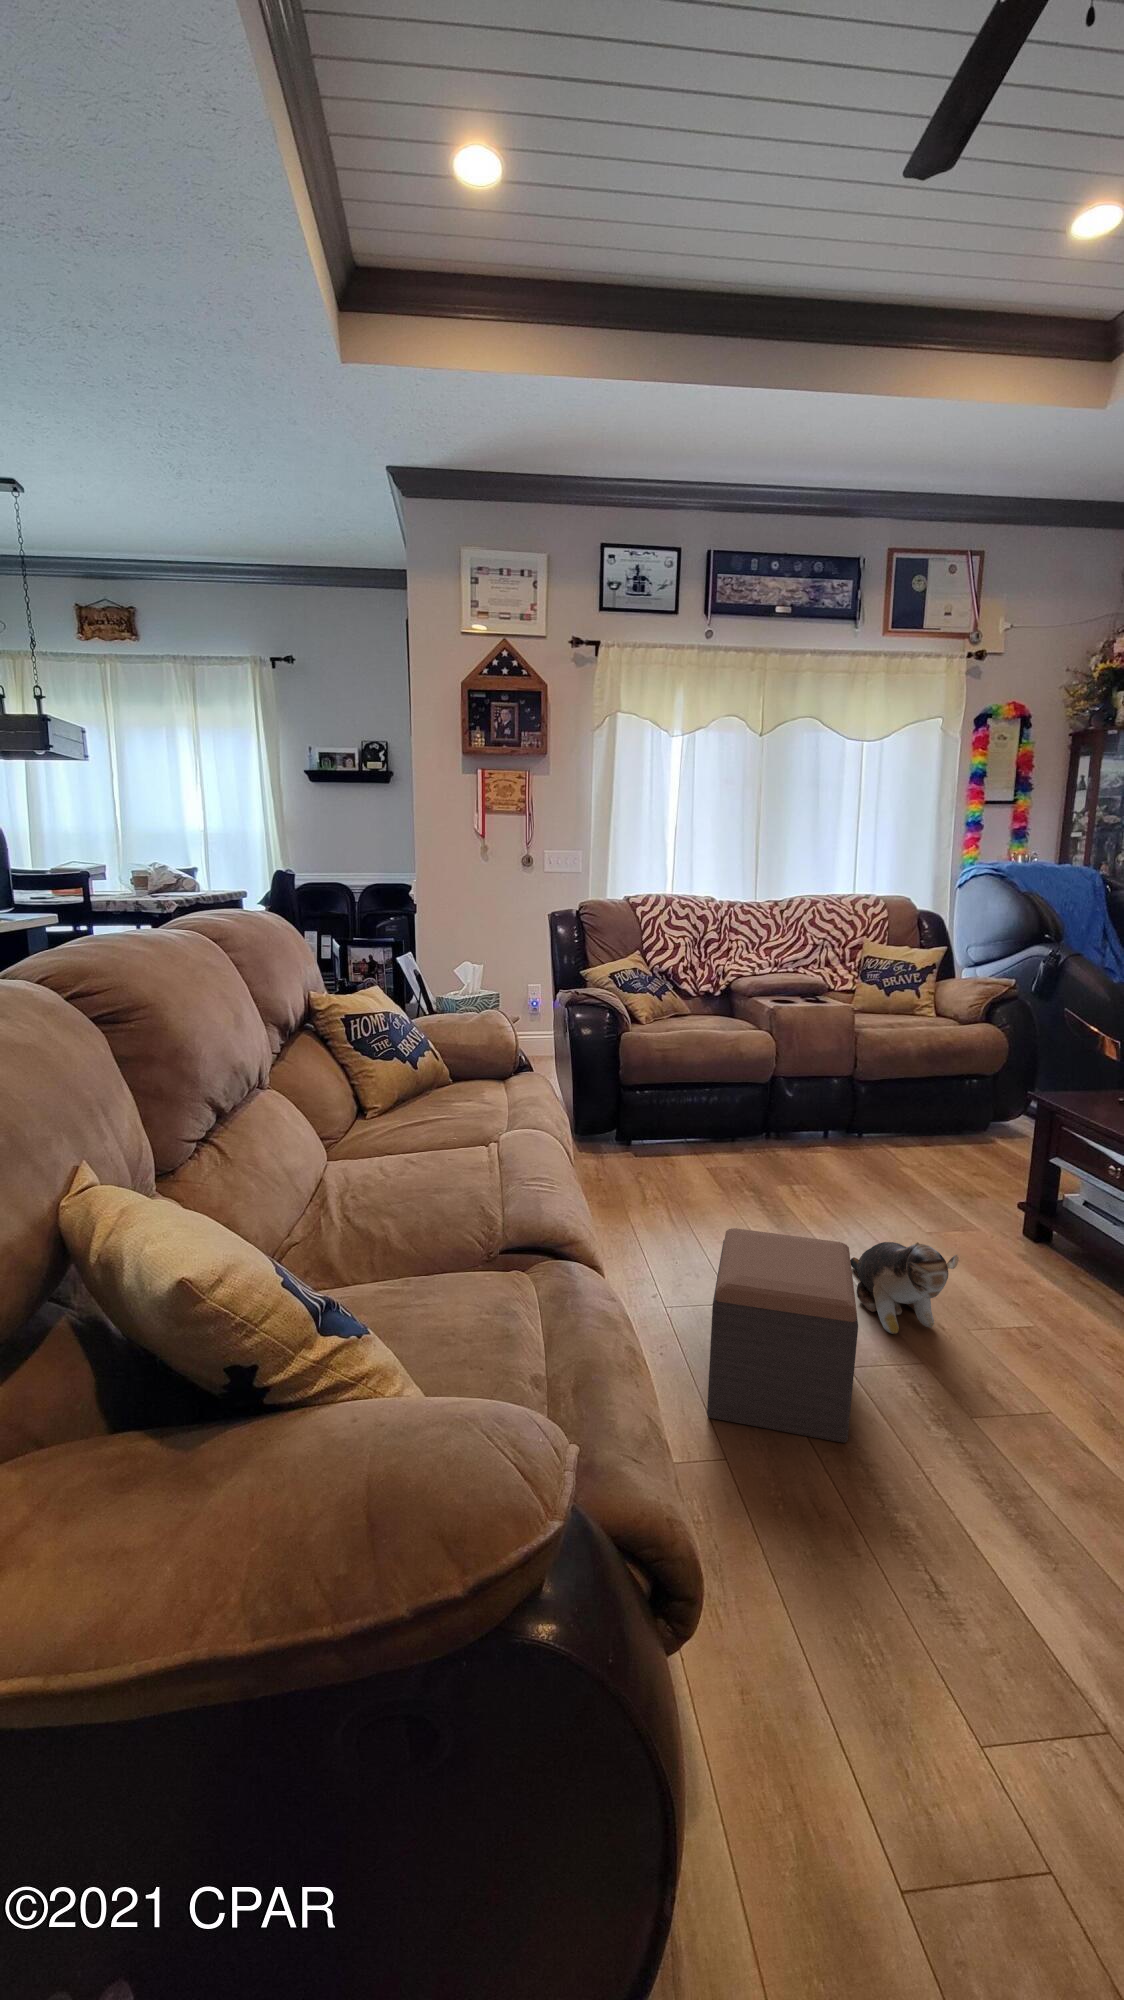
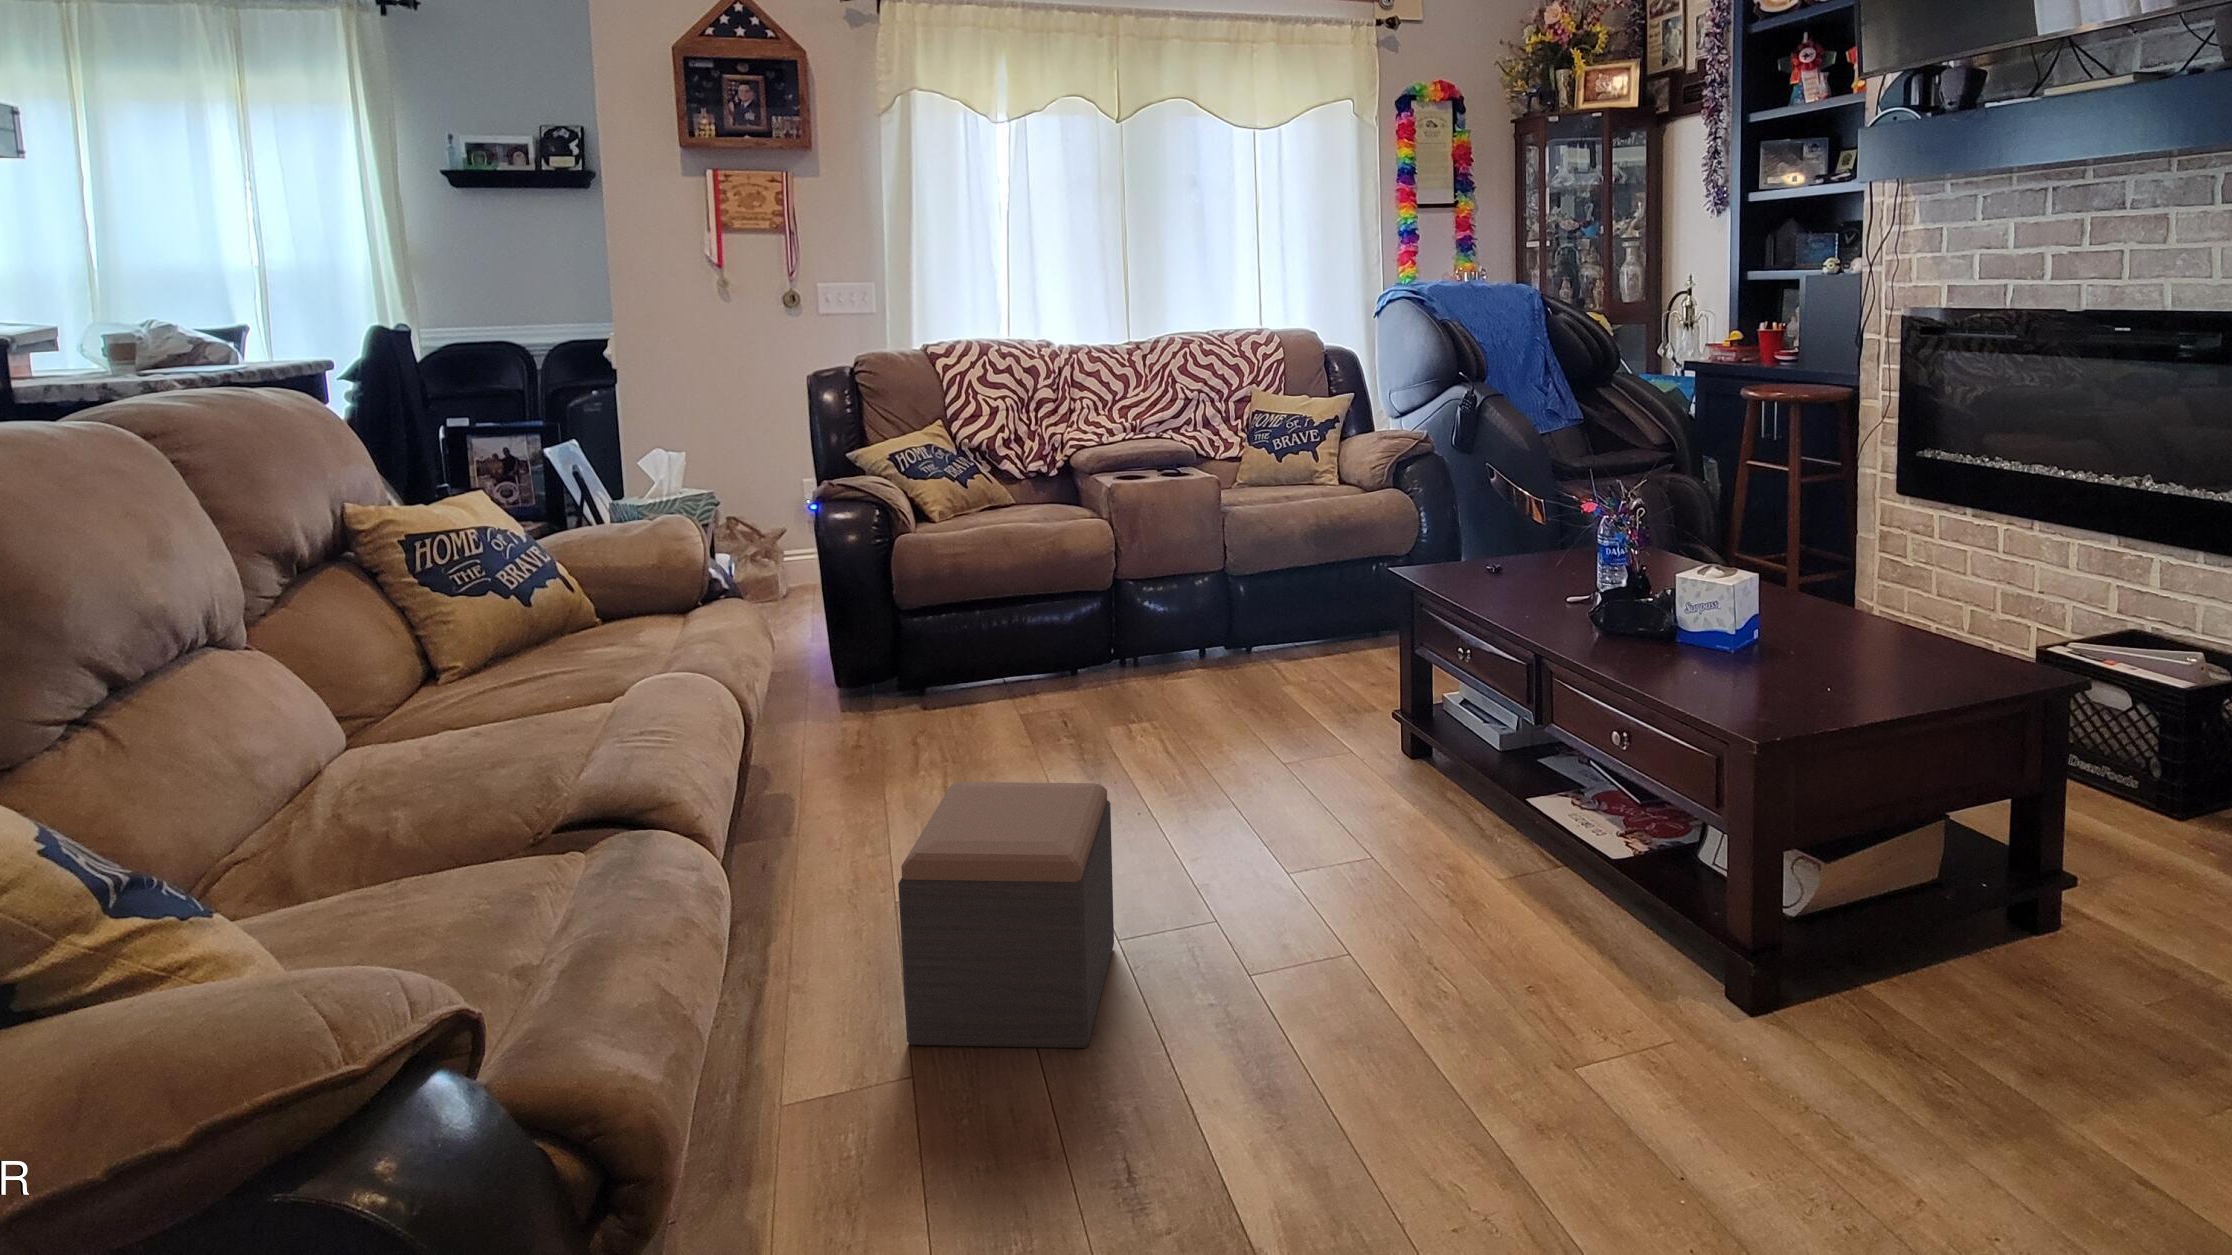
plush toy: present [851,1242,959,1334] -> none [1161,775,1255,901]

